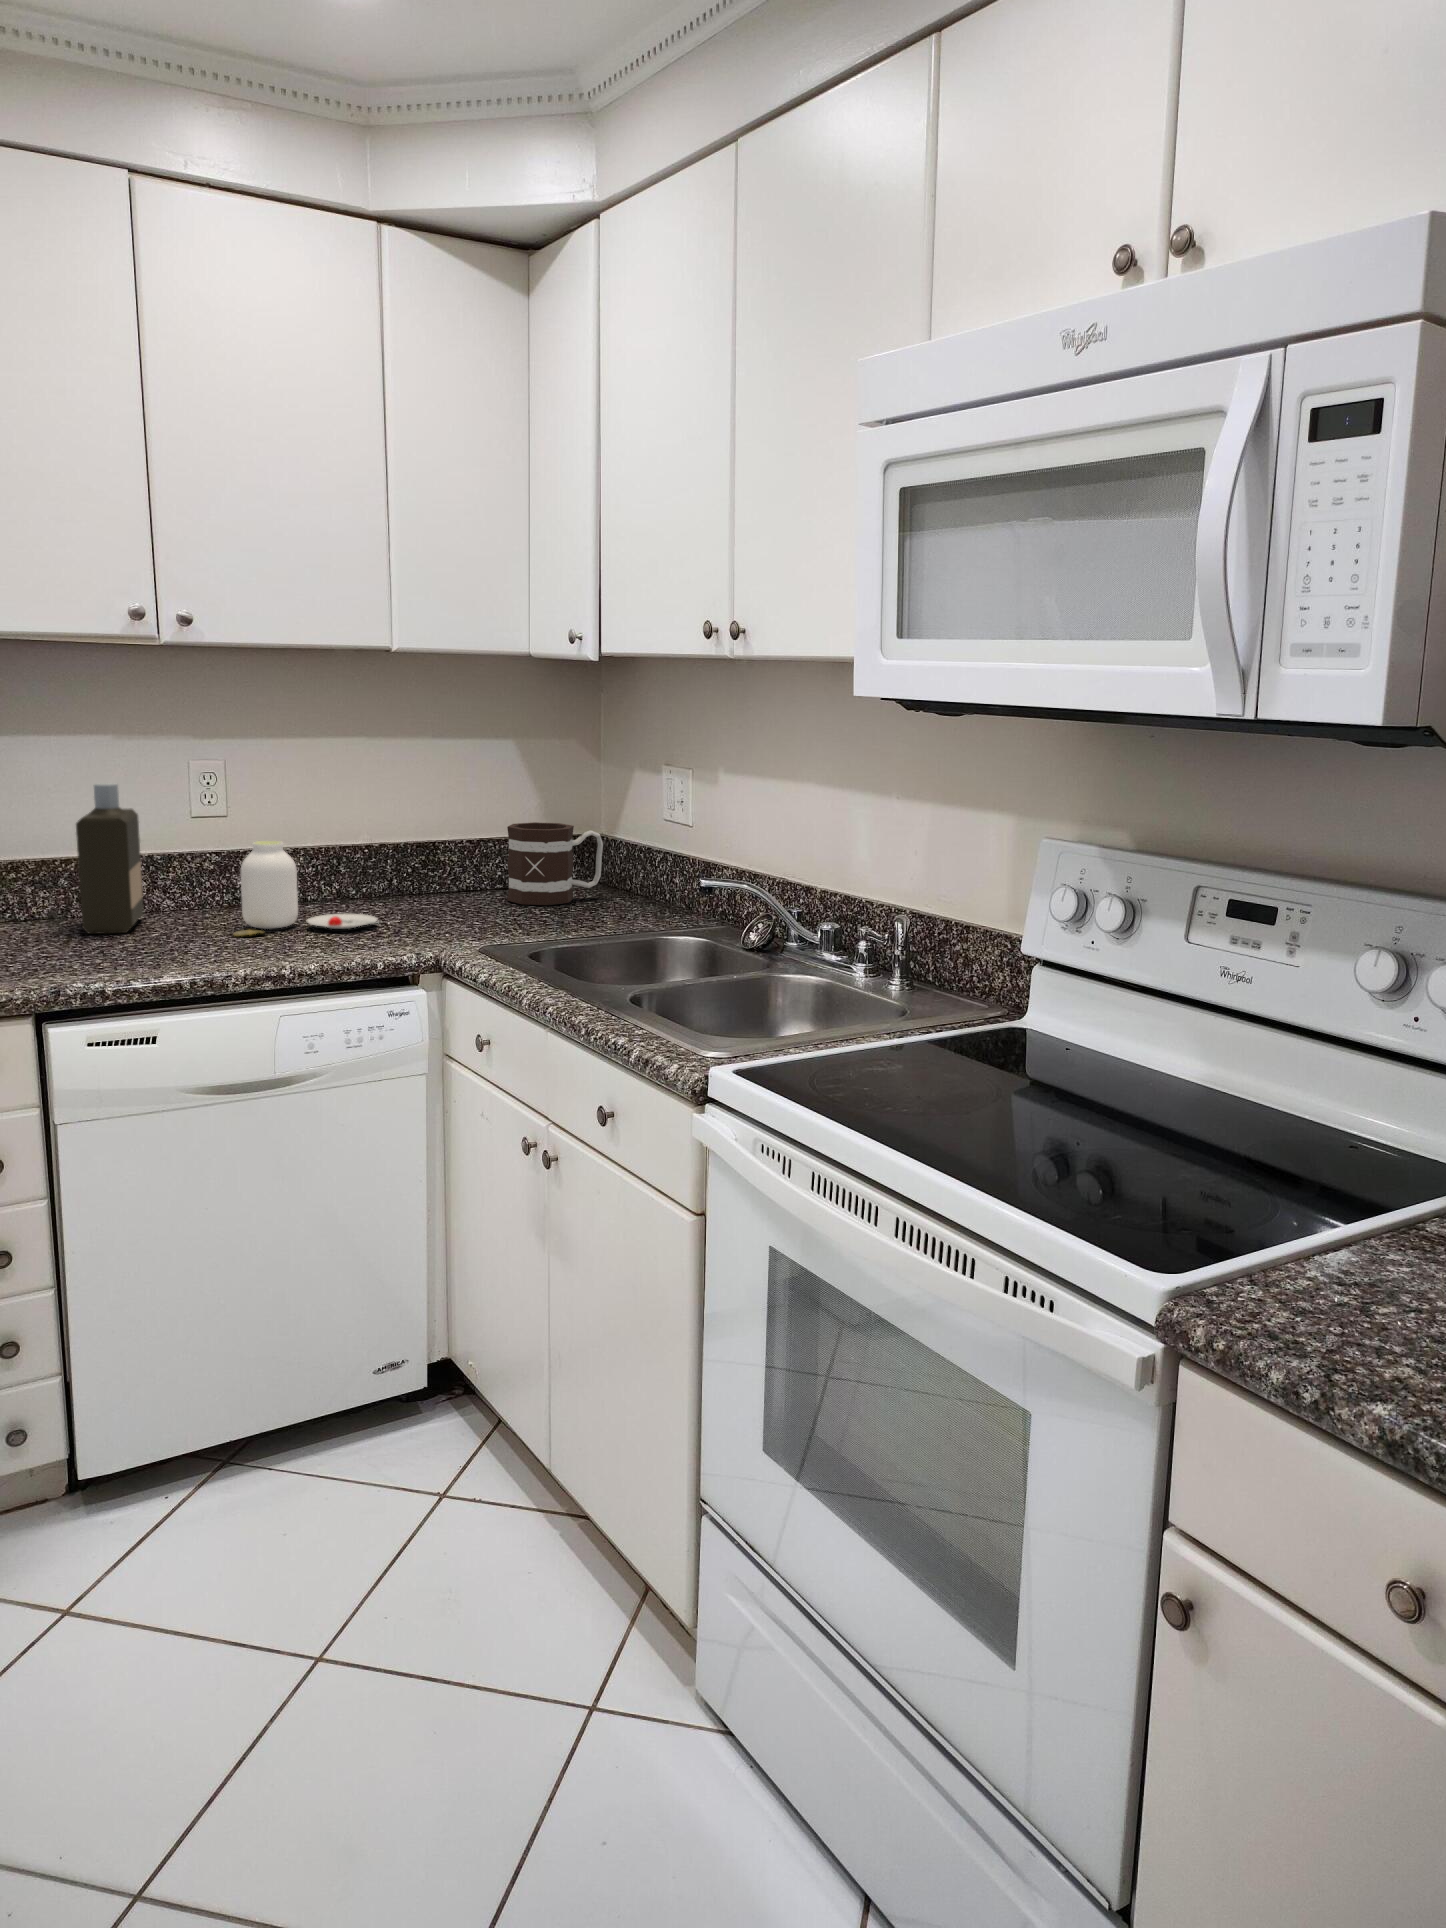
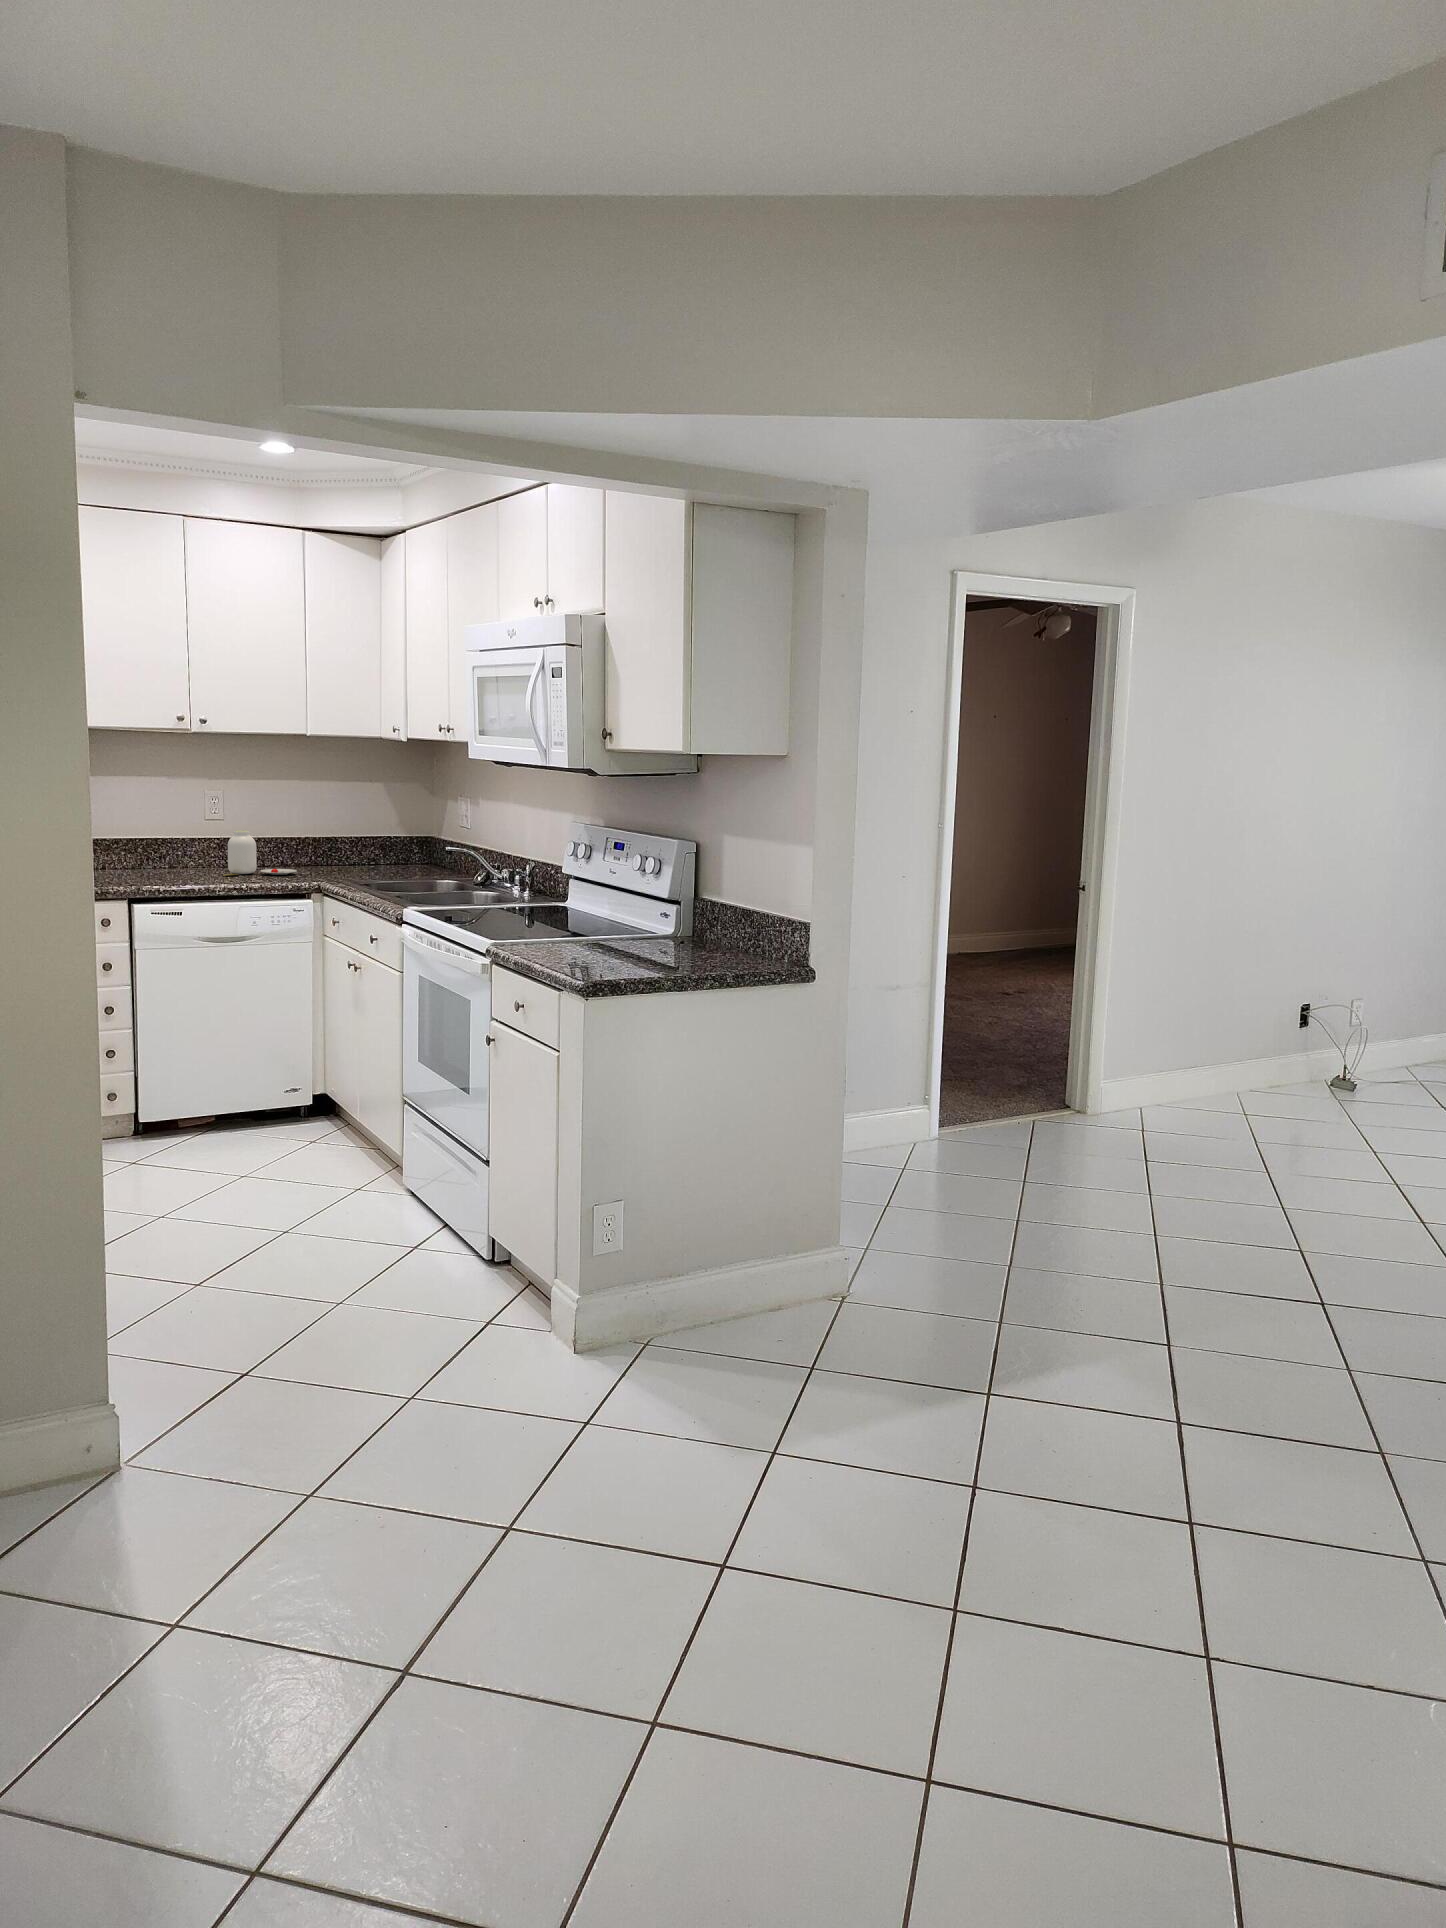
bottle: present [76,783,143,934] -> none [147,801,179,874]
mug: present [507,822,603,905] -> none [372,827,426,870]

